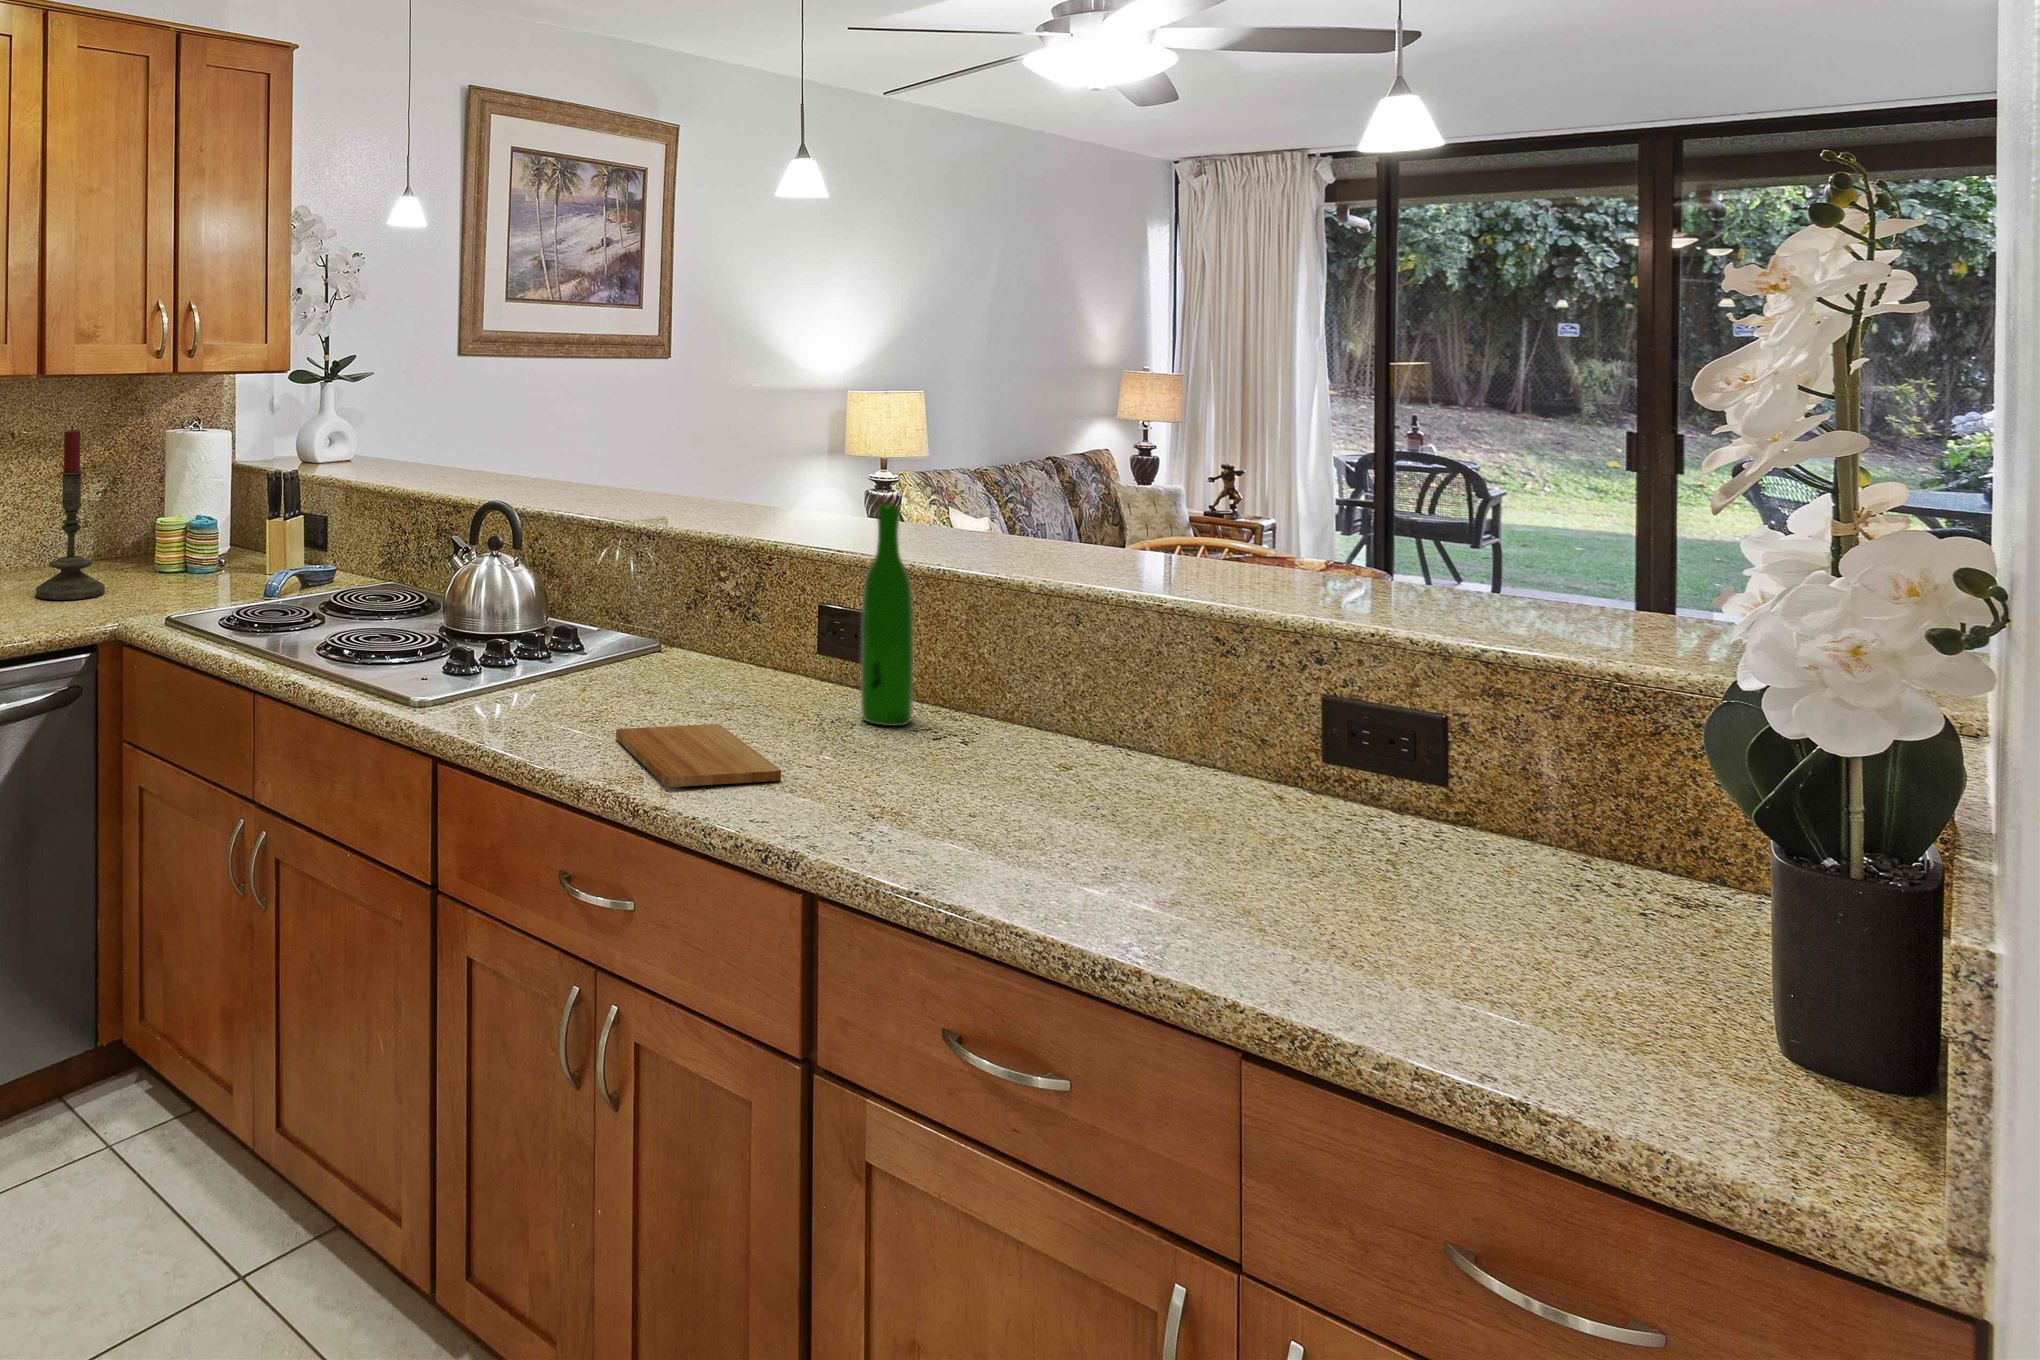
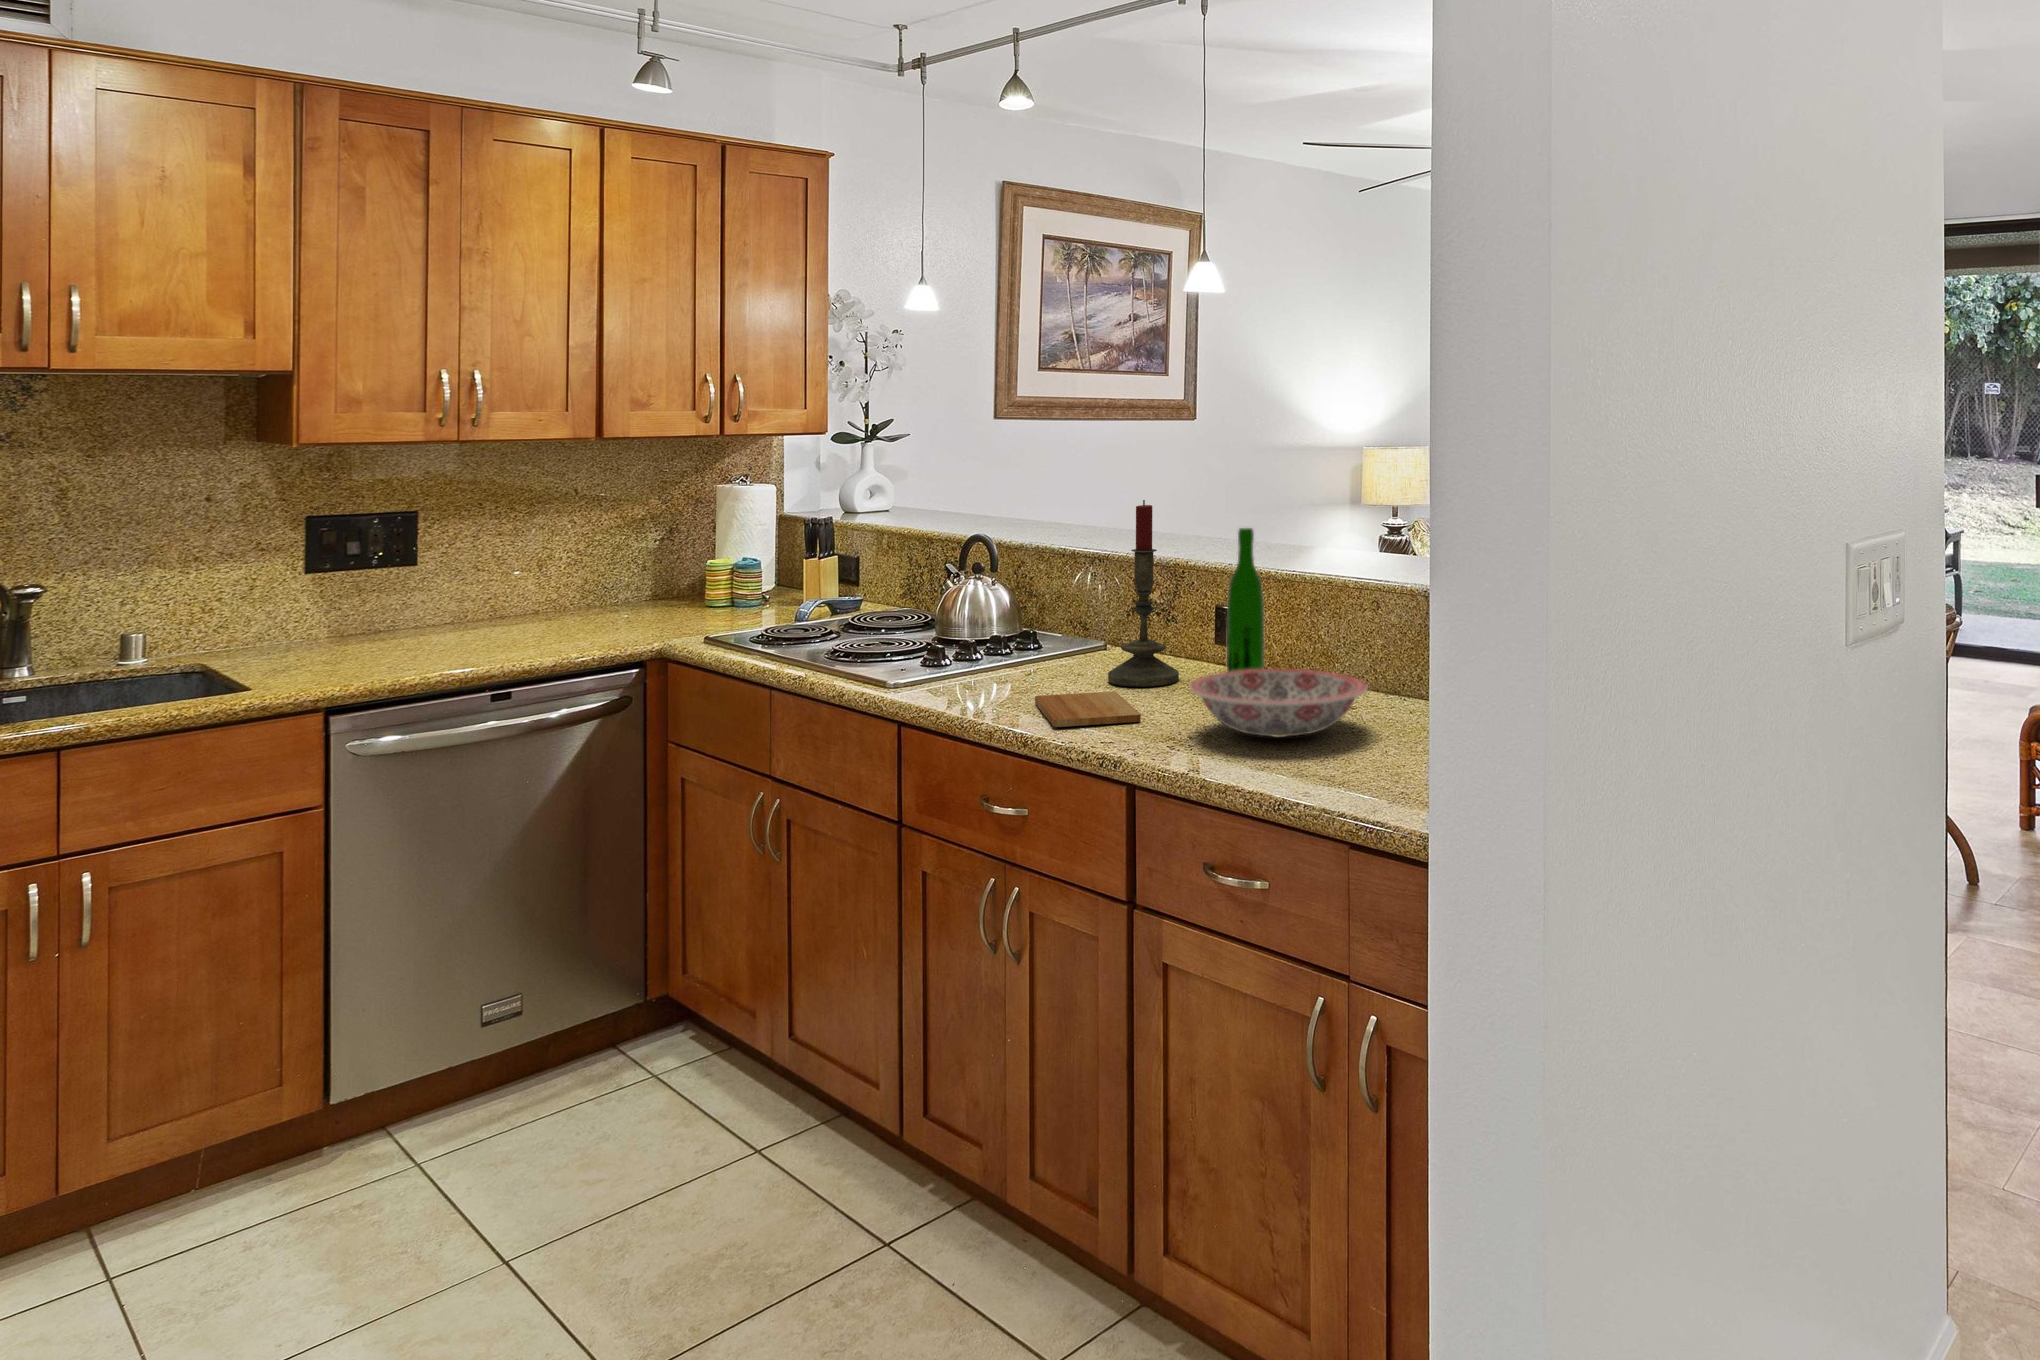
candle: present [36,425,105,600] -> present [1108,500,1179,687]
ceramic bowl: none [866,710,1139,824] -> present [1190,669,1368,737]

